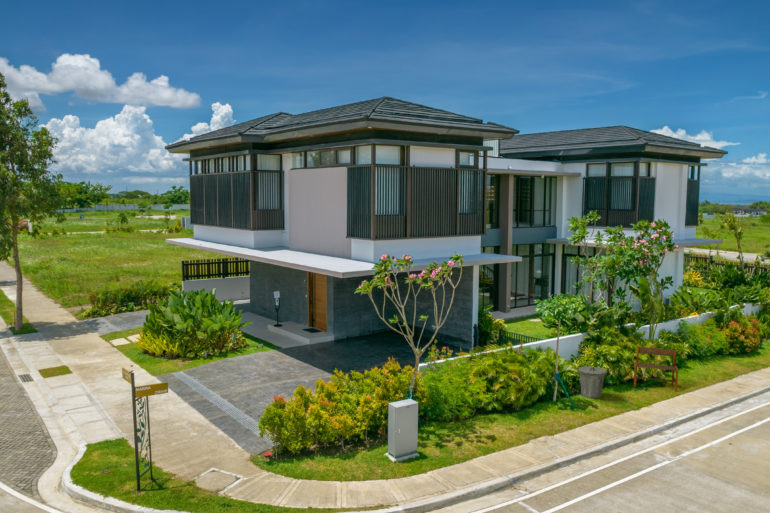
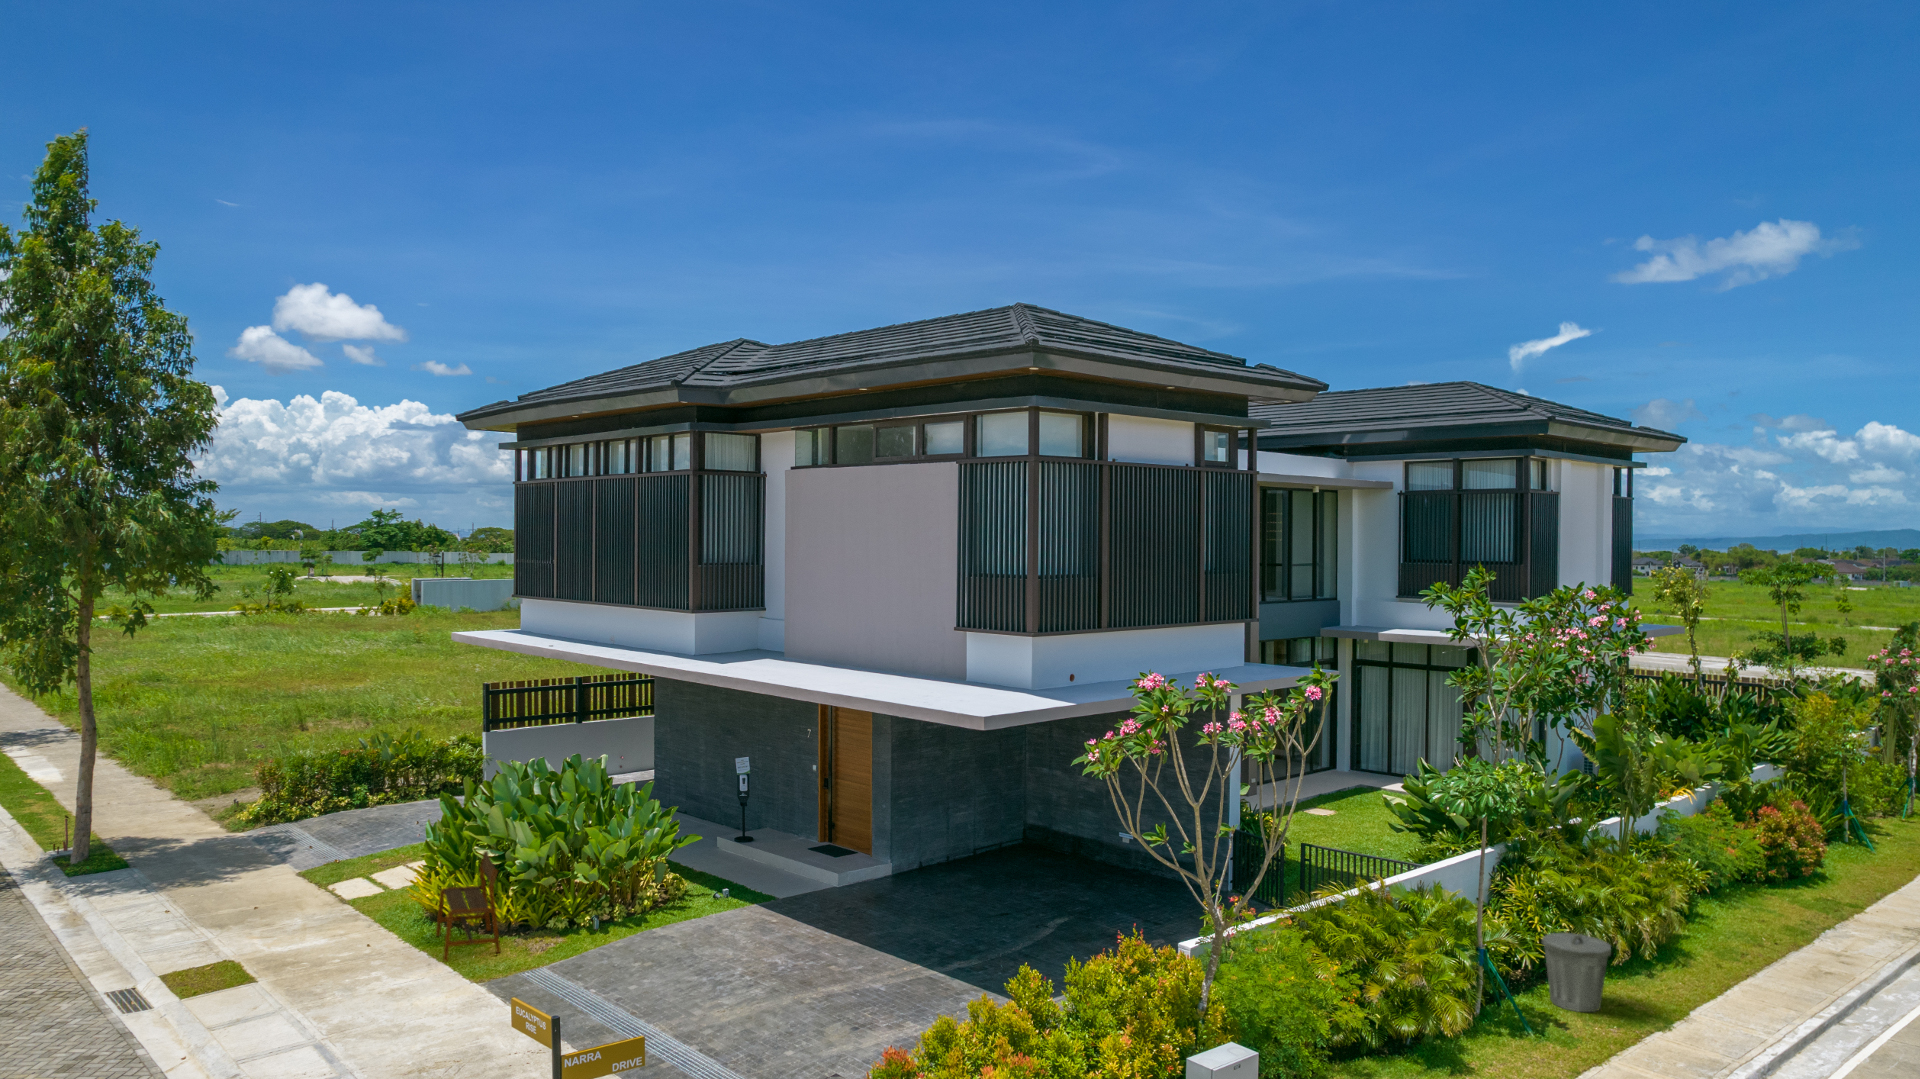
bench: present [634,346,678,391] -> present [436,851,501,961]

